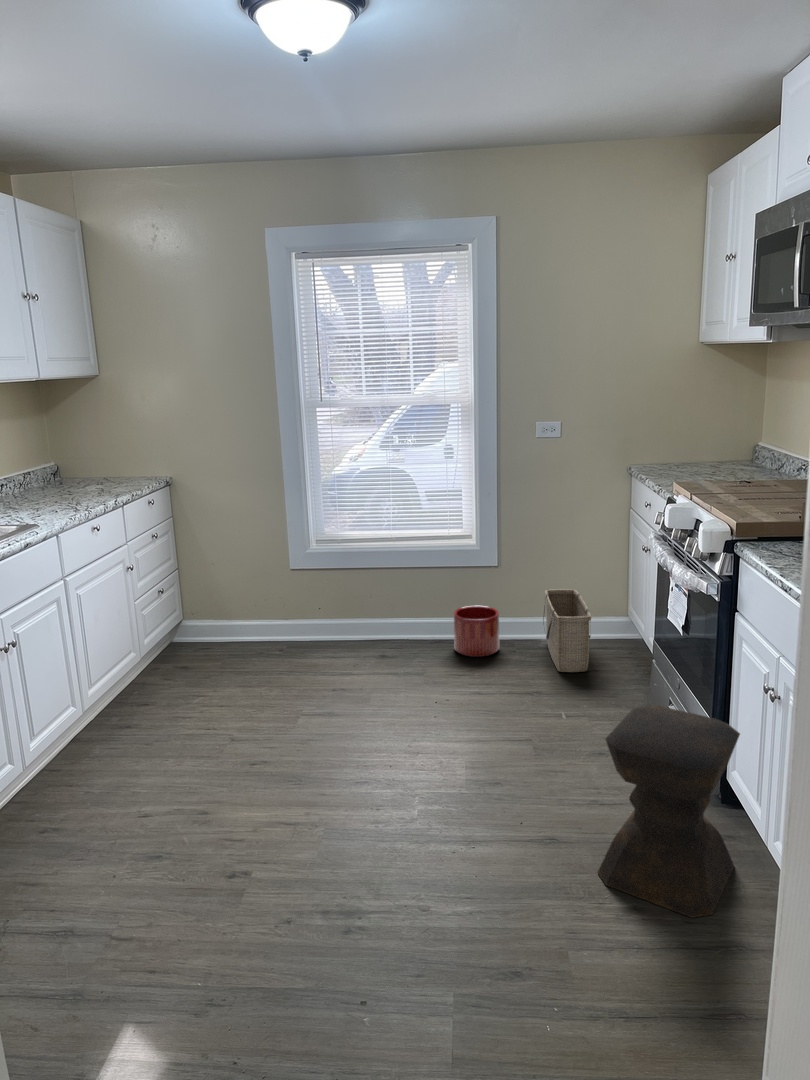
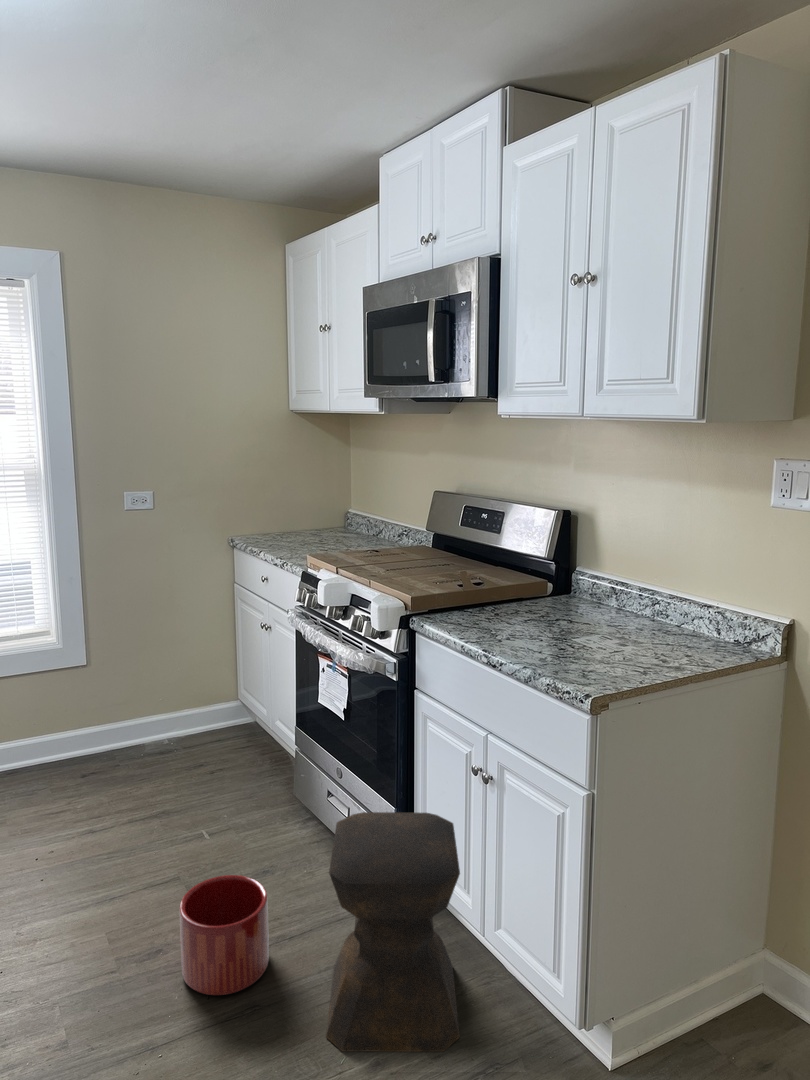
basket: present [543,589,591,672] -> none [146,680,213,781]
planter: present [454,605,499,657] -> present [180,875,269,995]

